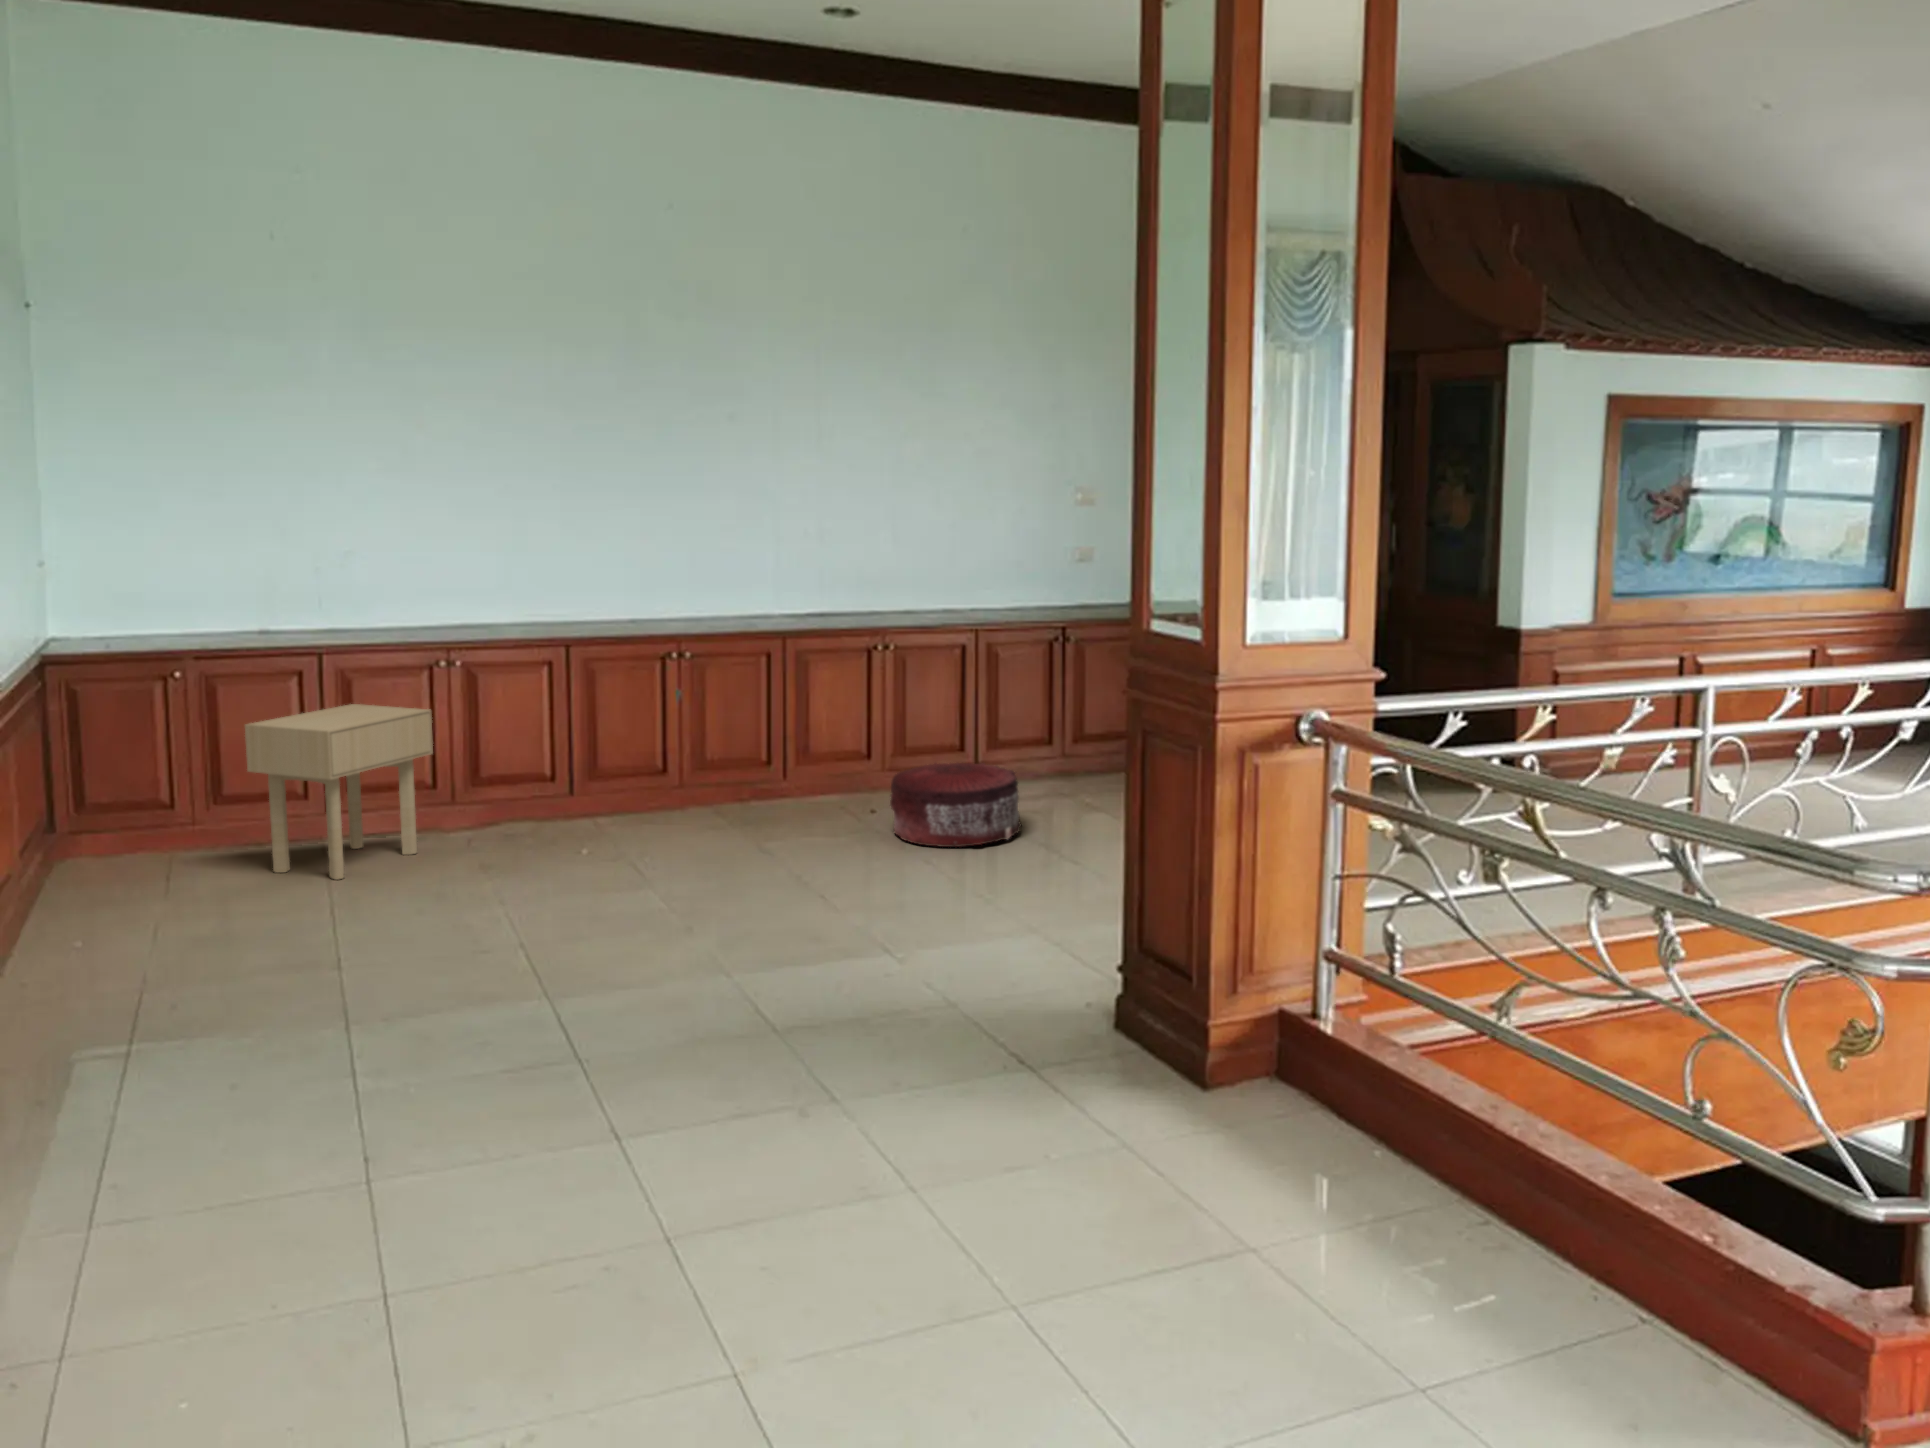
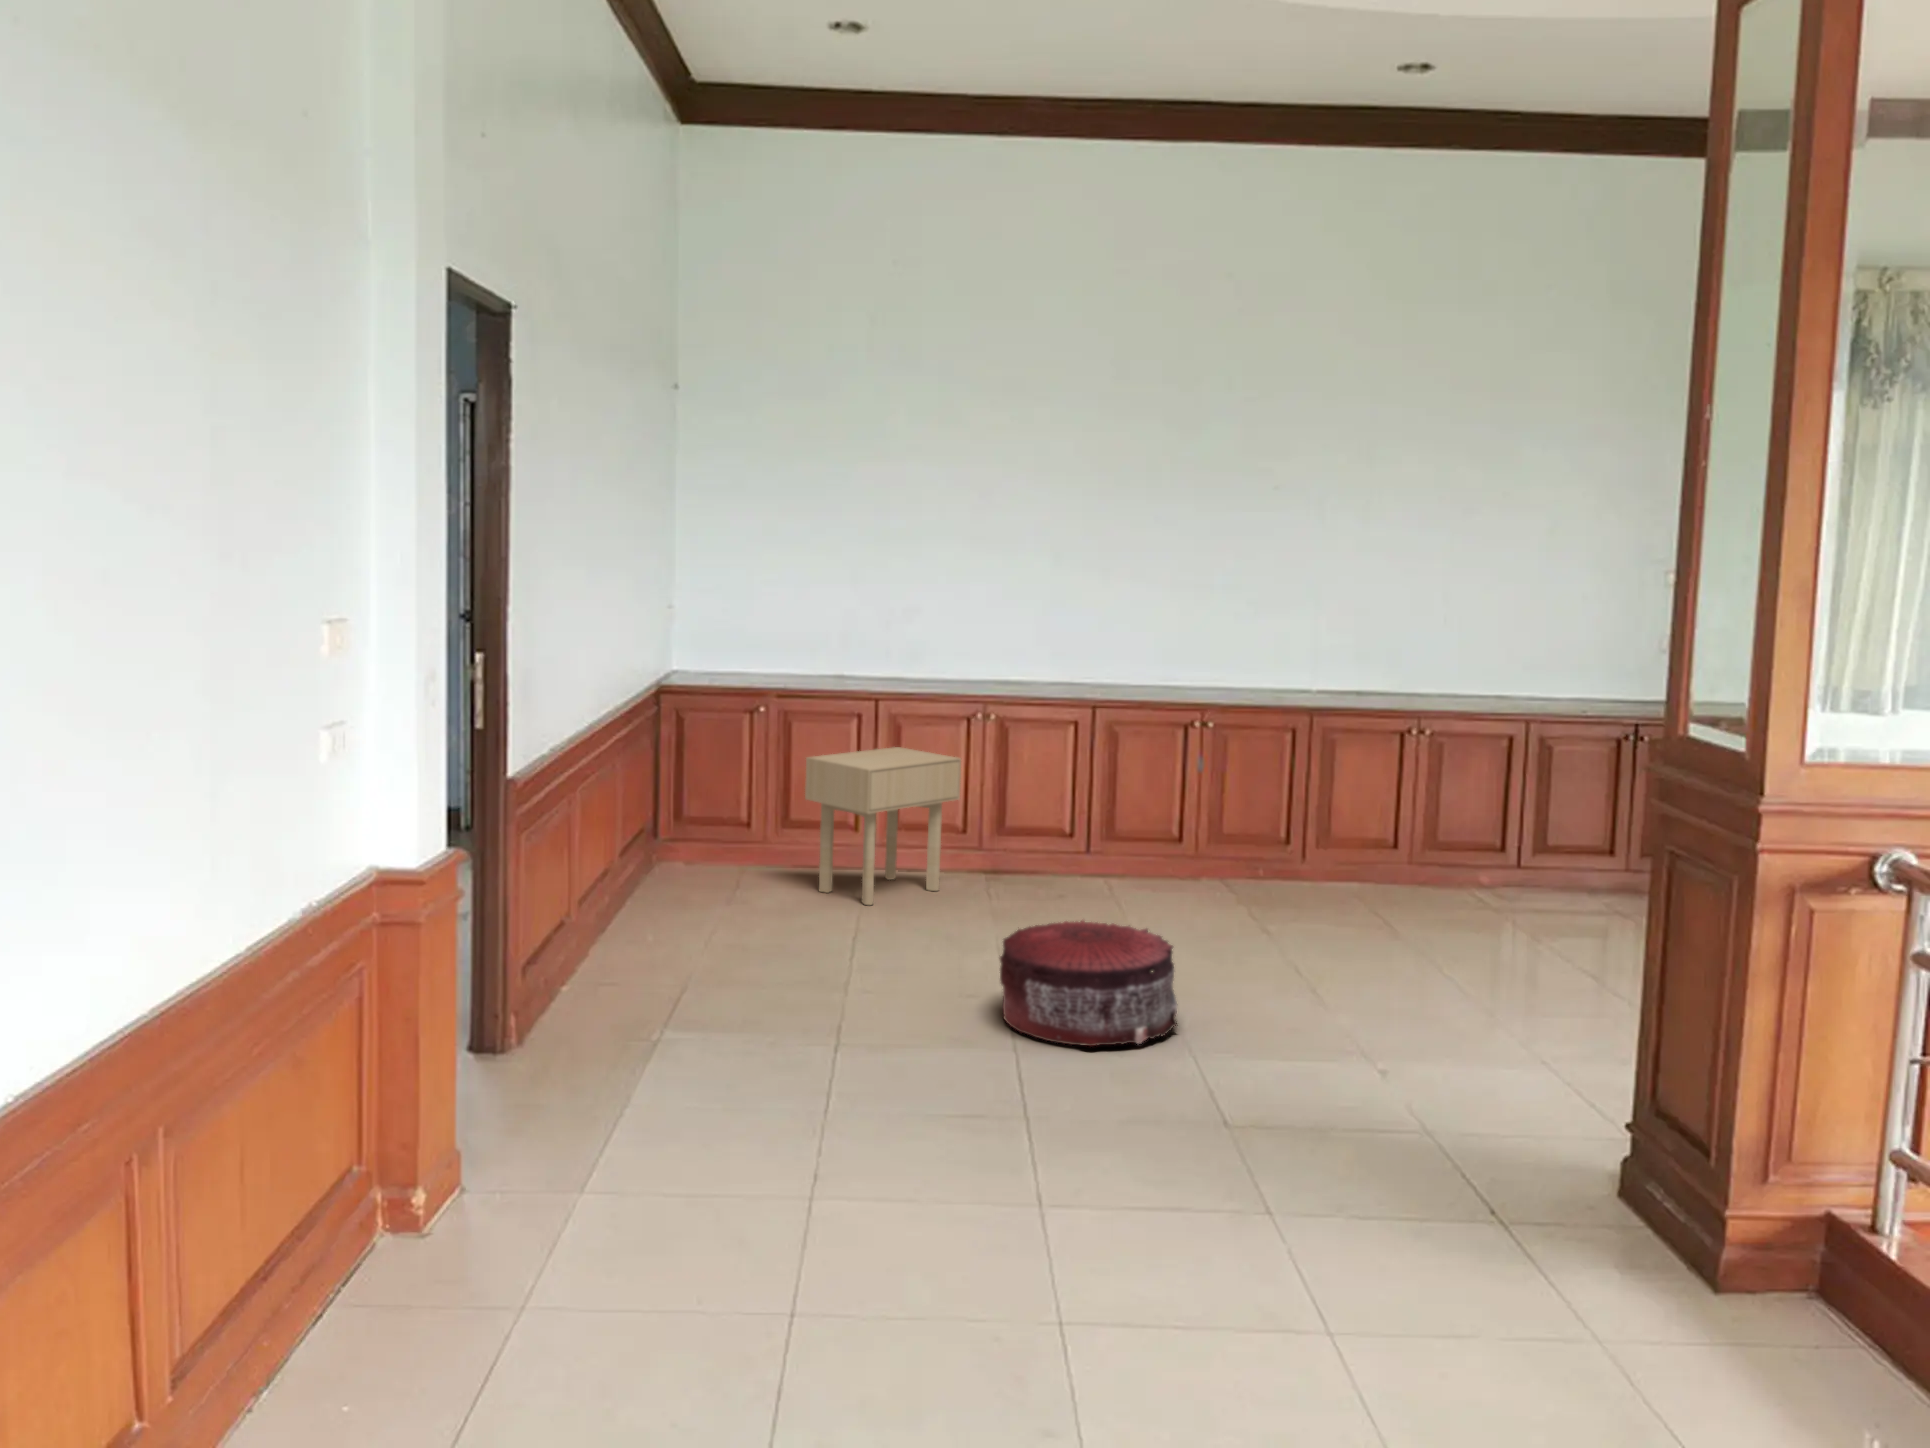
pouf: present [890,763,1022,847] -> present [999,920,1177,1046]

